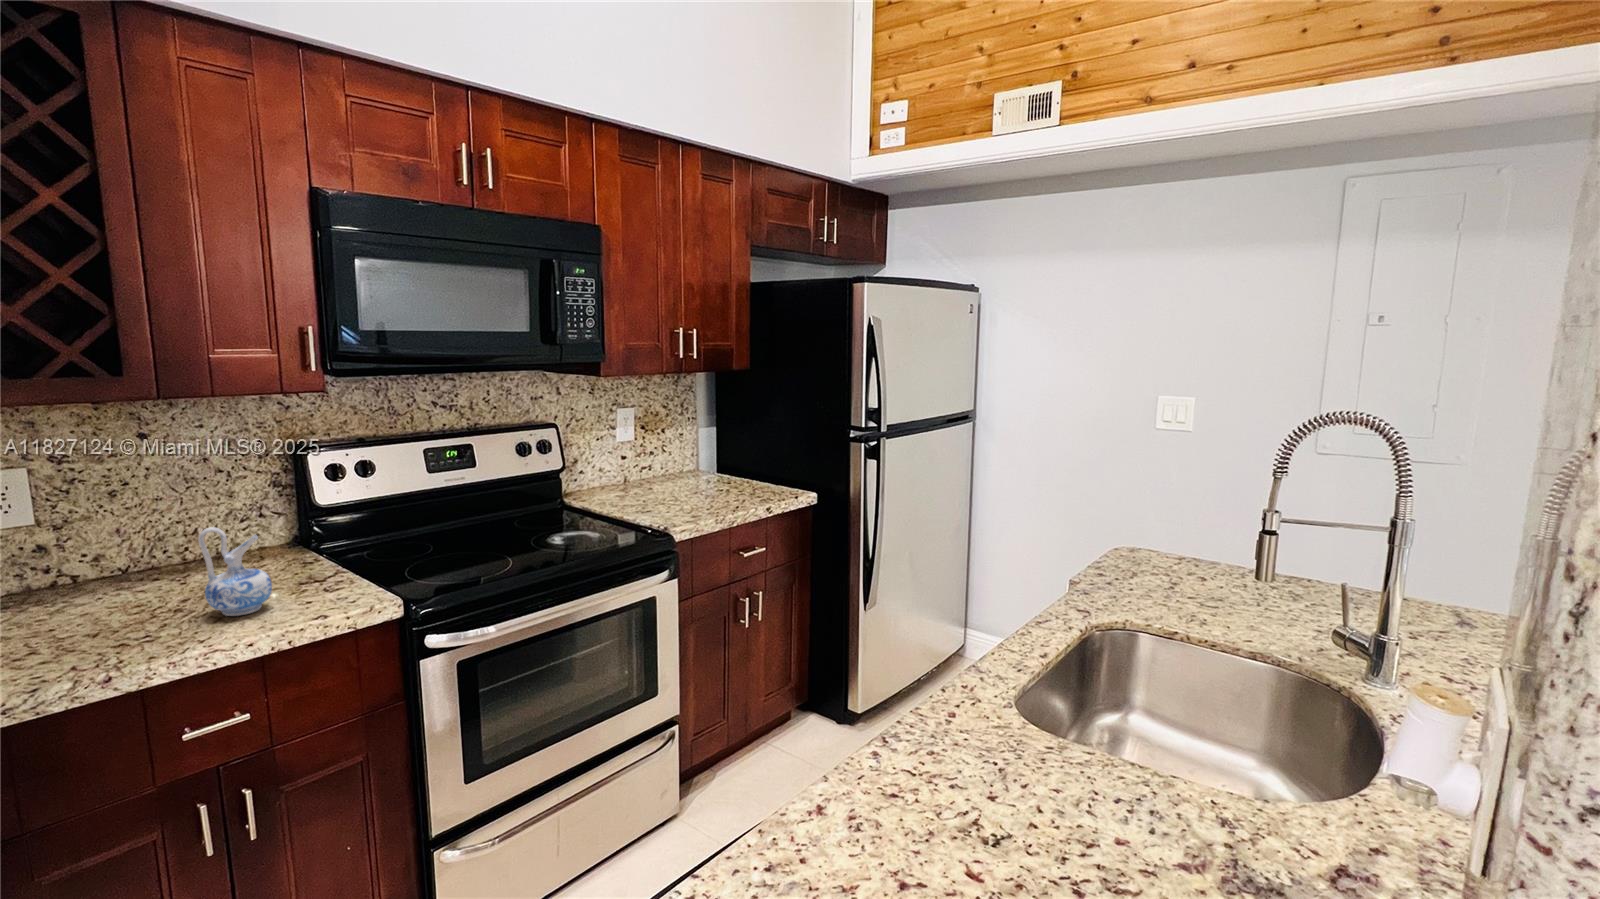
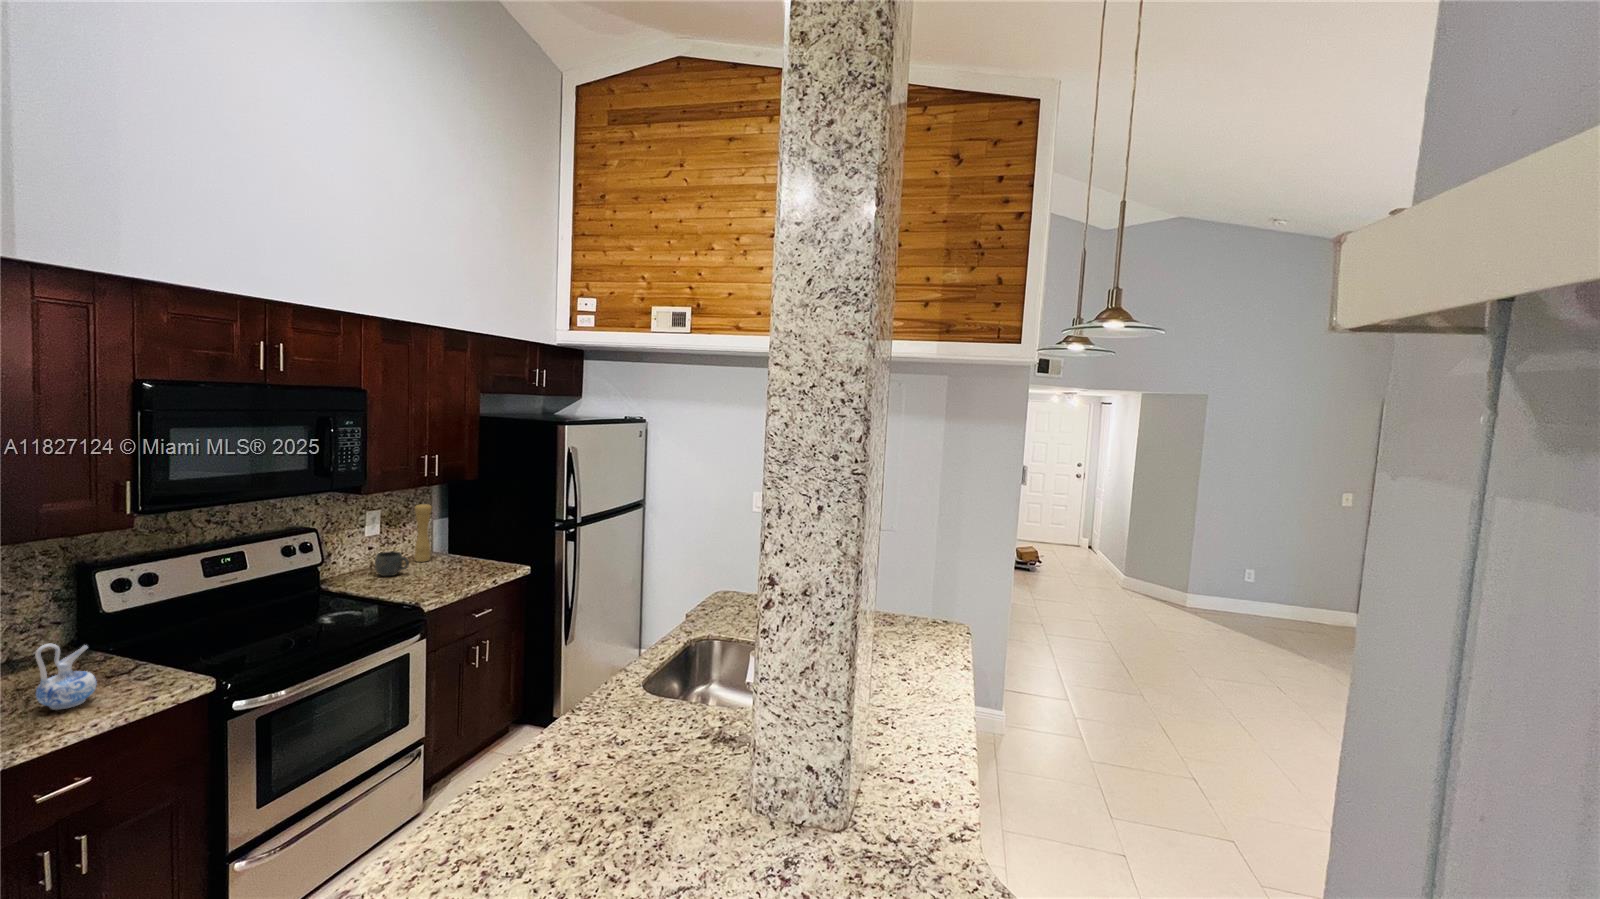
pepper mill: none [675,404,694,481] -> present [415,504,432,562]
mug: none [628,463,666,494] -> present [375,551,409,576]

